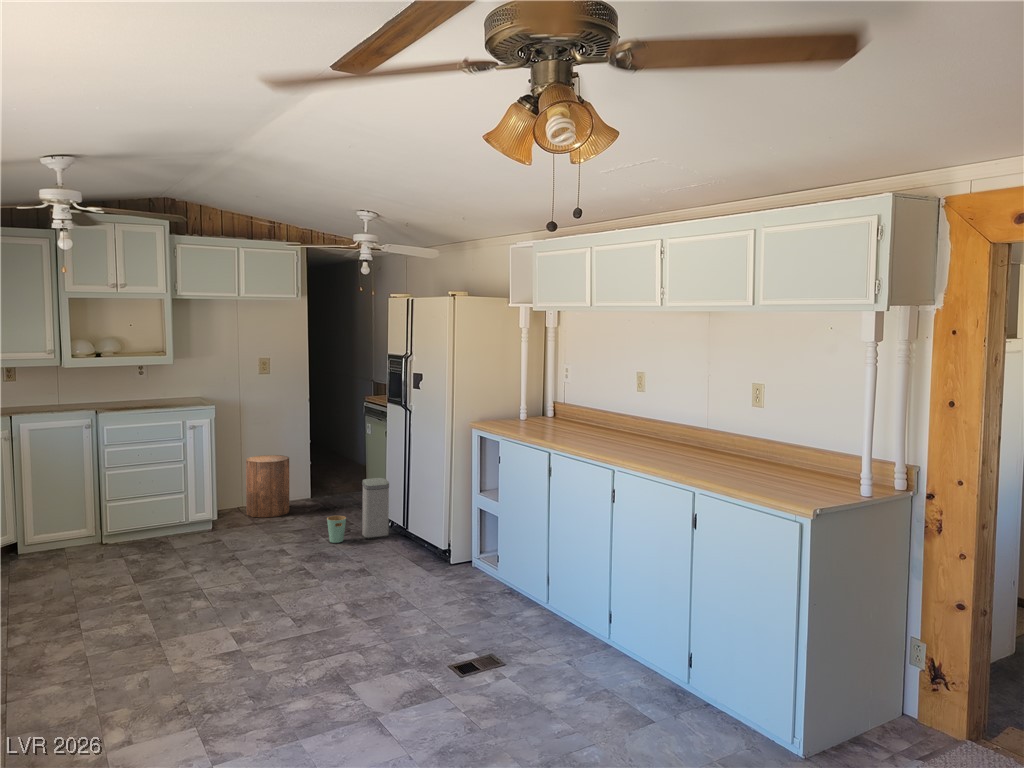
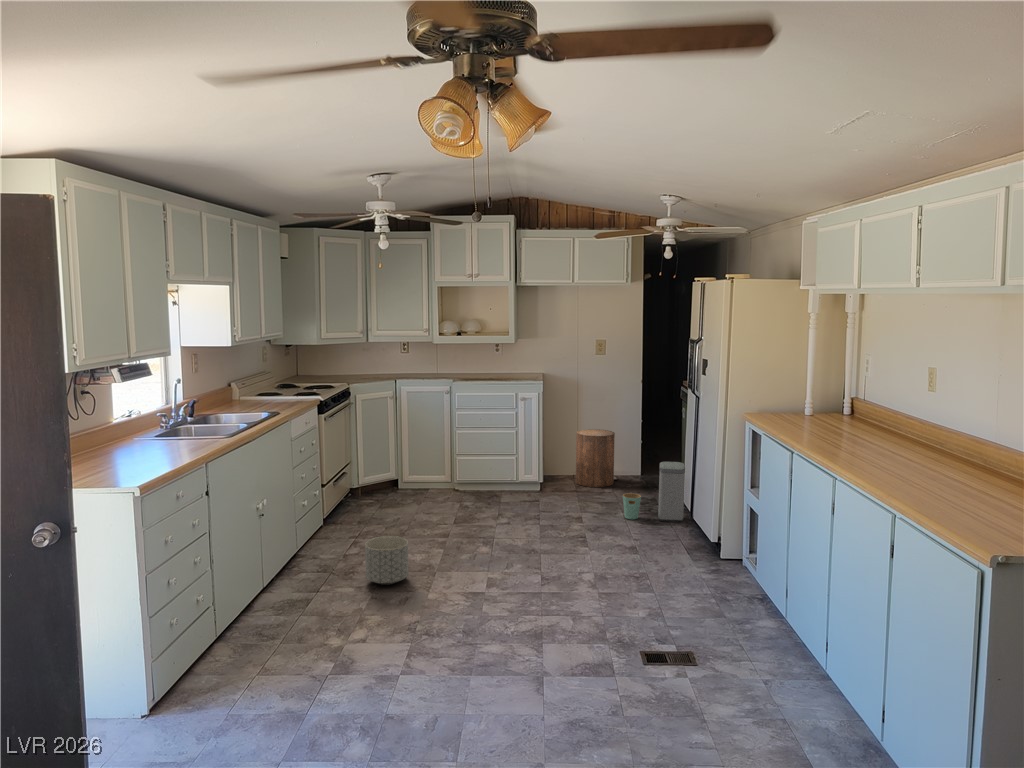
planter: none [64,607,128,673] -> present [365,536,408,585]

